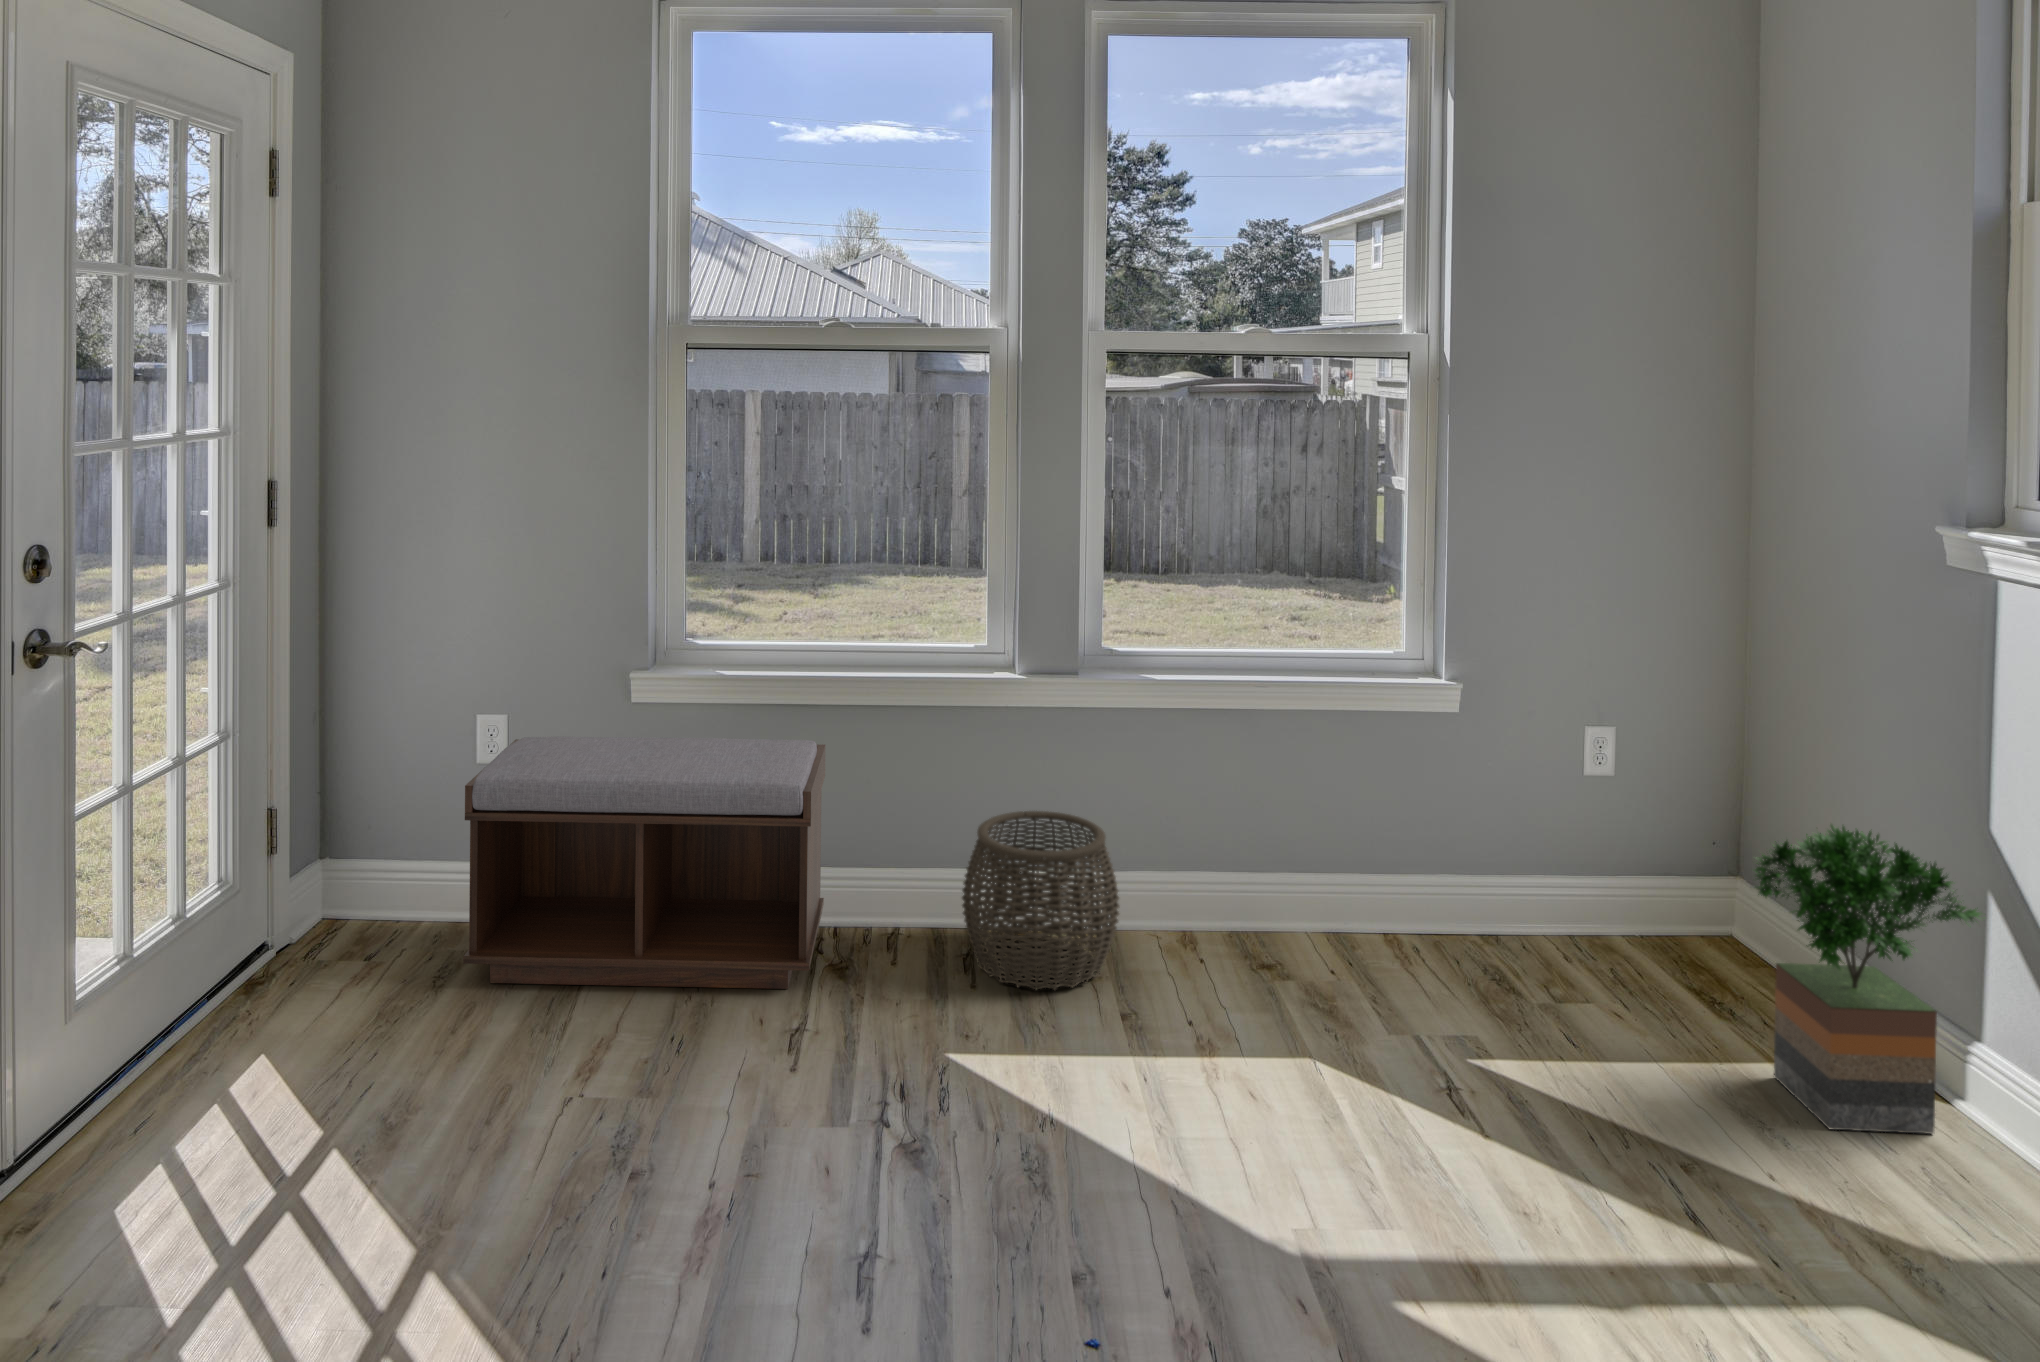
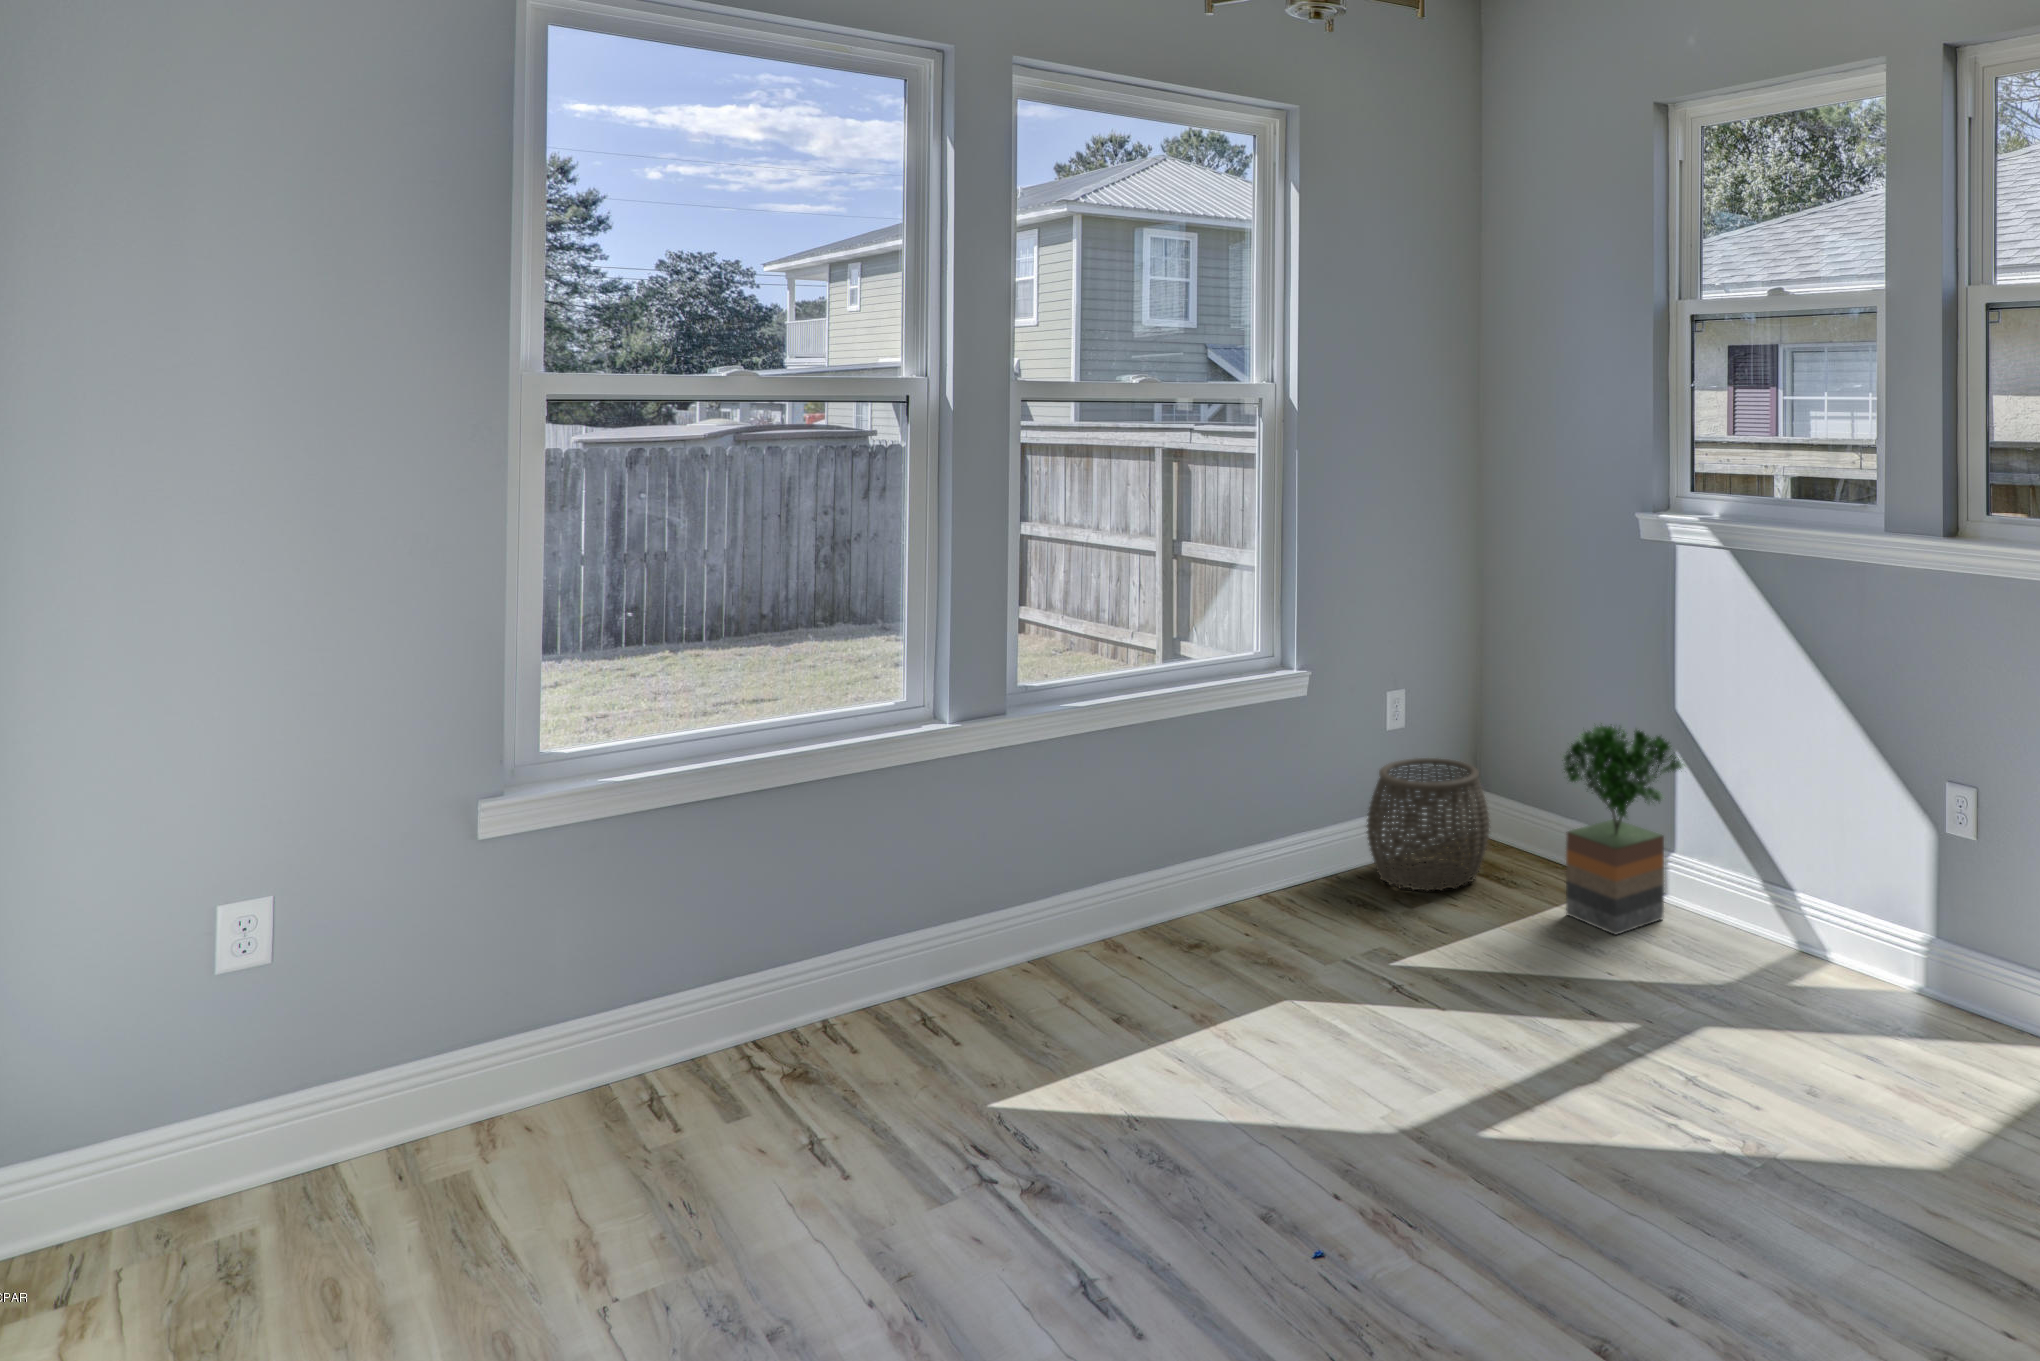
bench: present [463,737,825,989] -> none [286,835,796,1242]
woven basket: present [962,811,1119,990] -> present [1367,758,1491,891]

